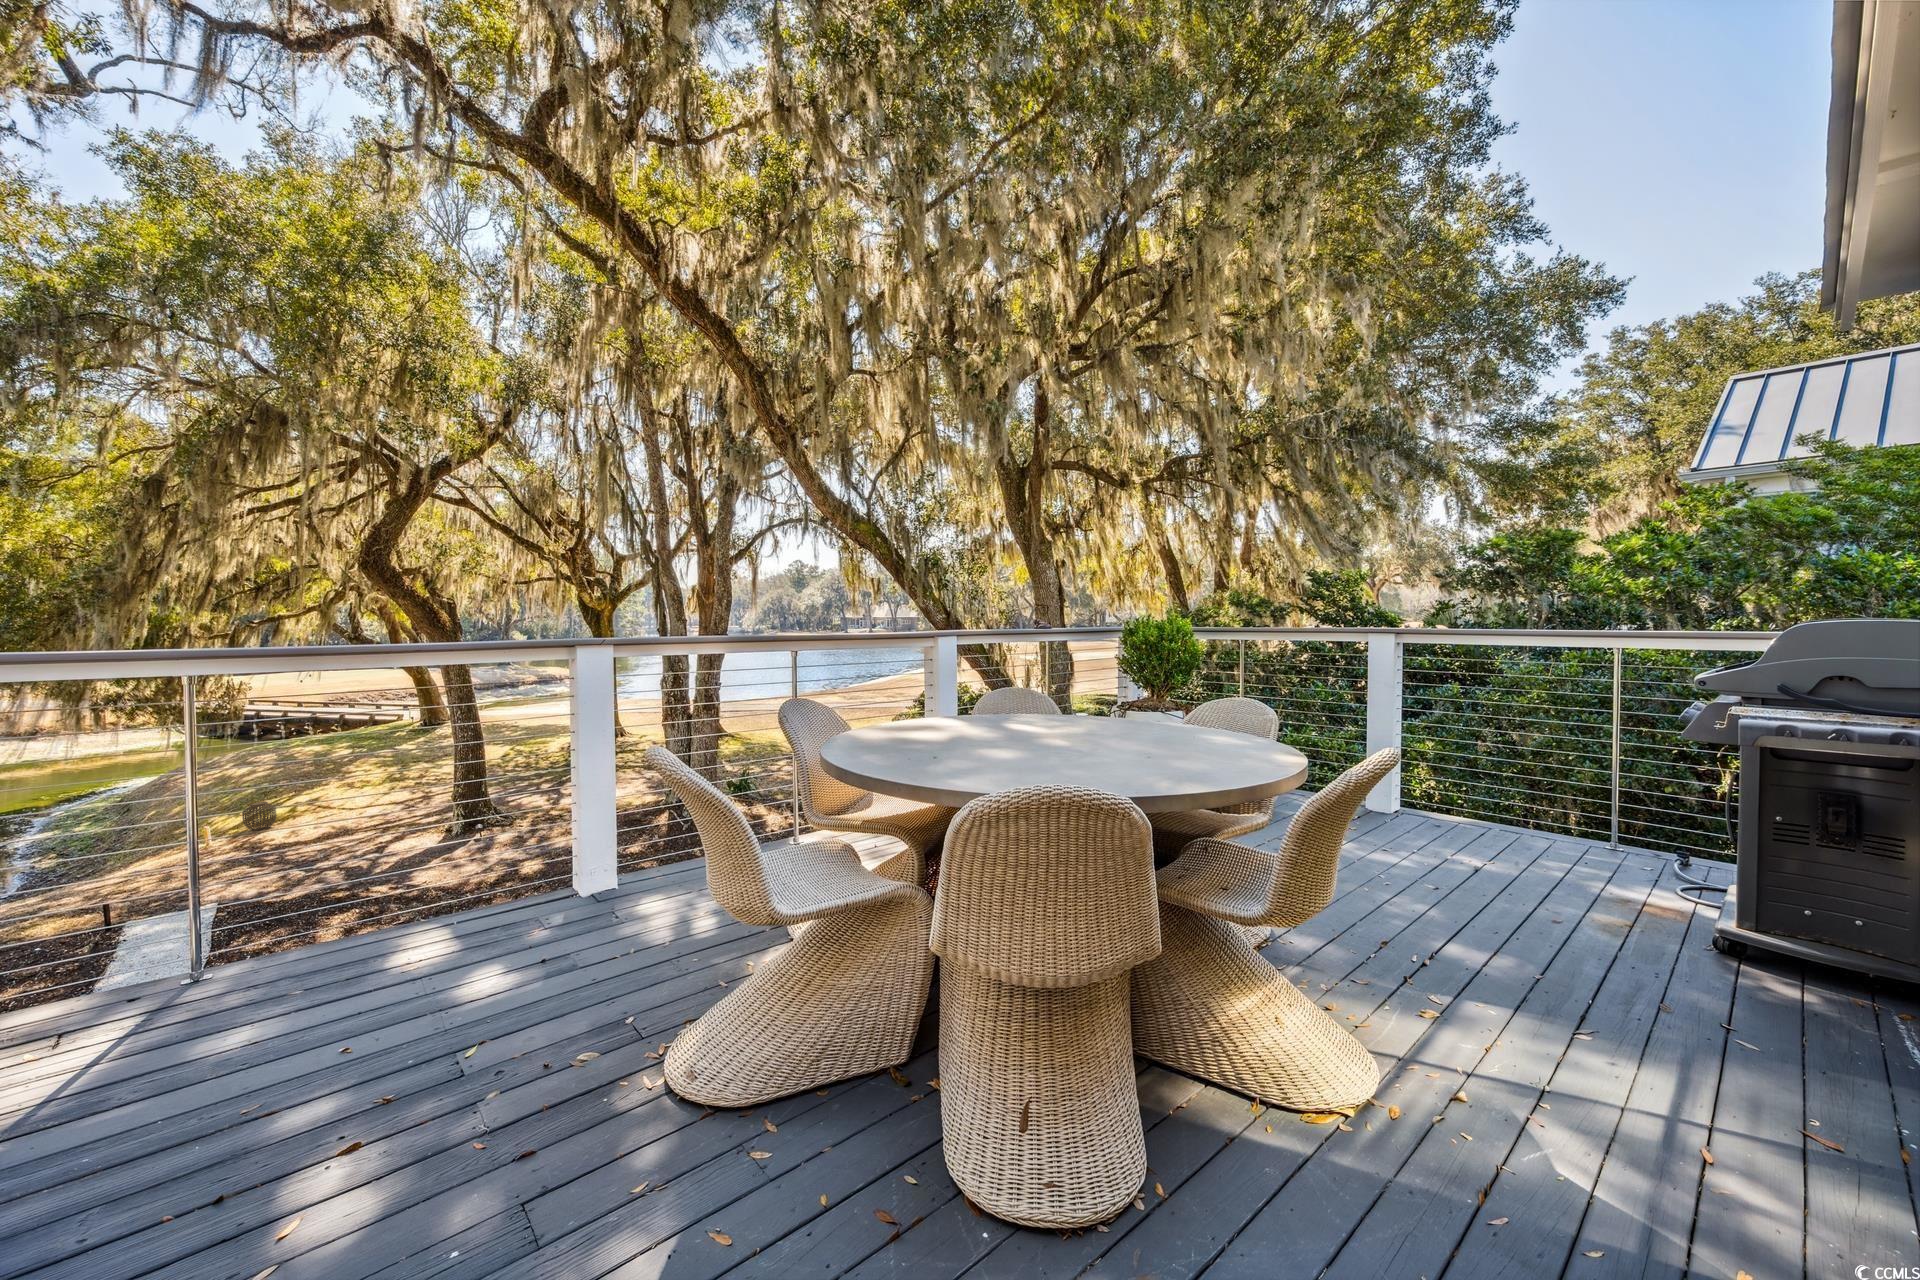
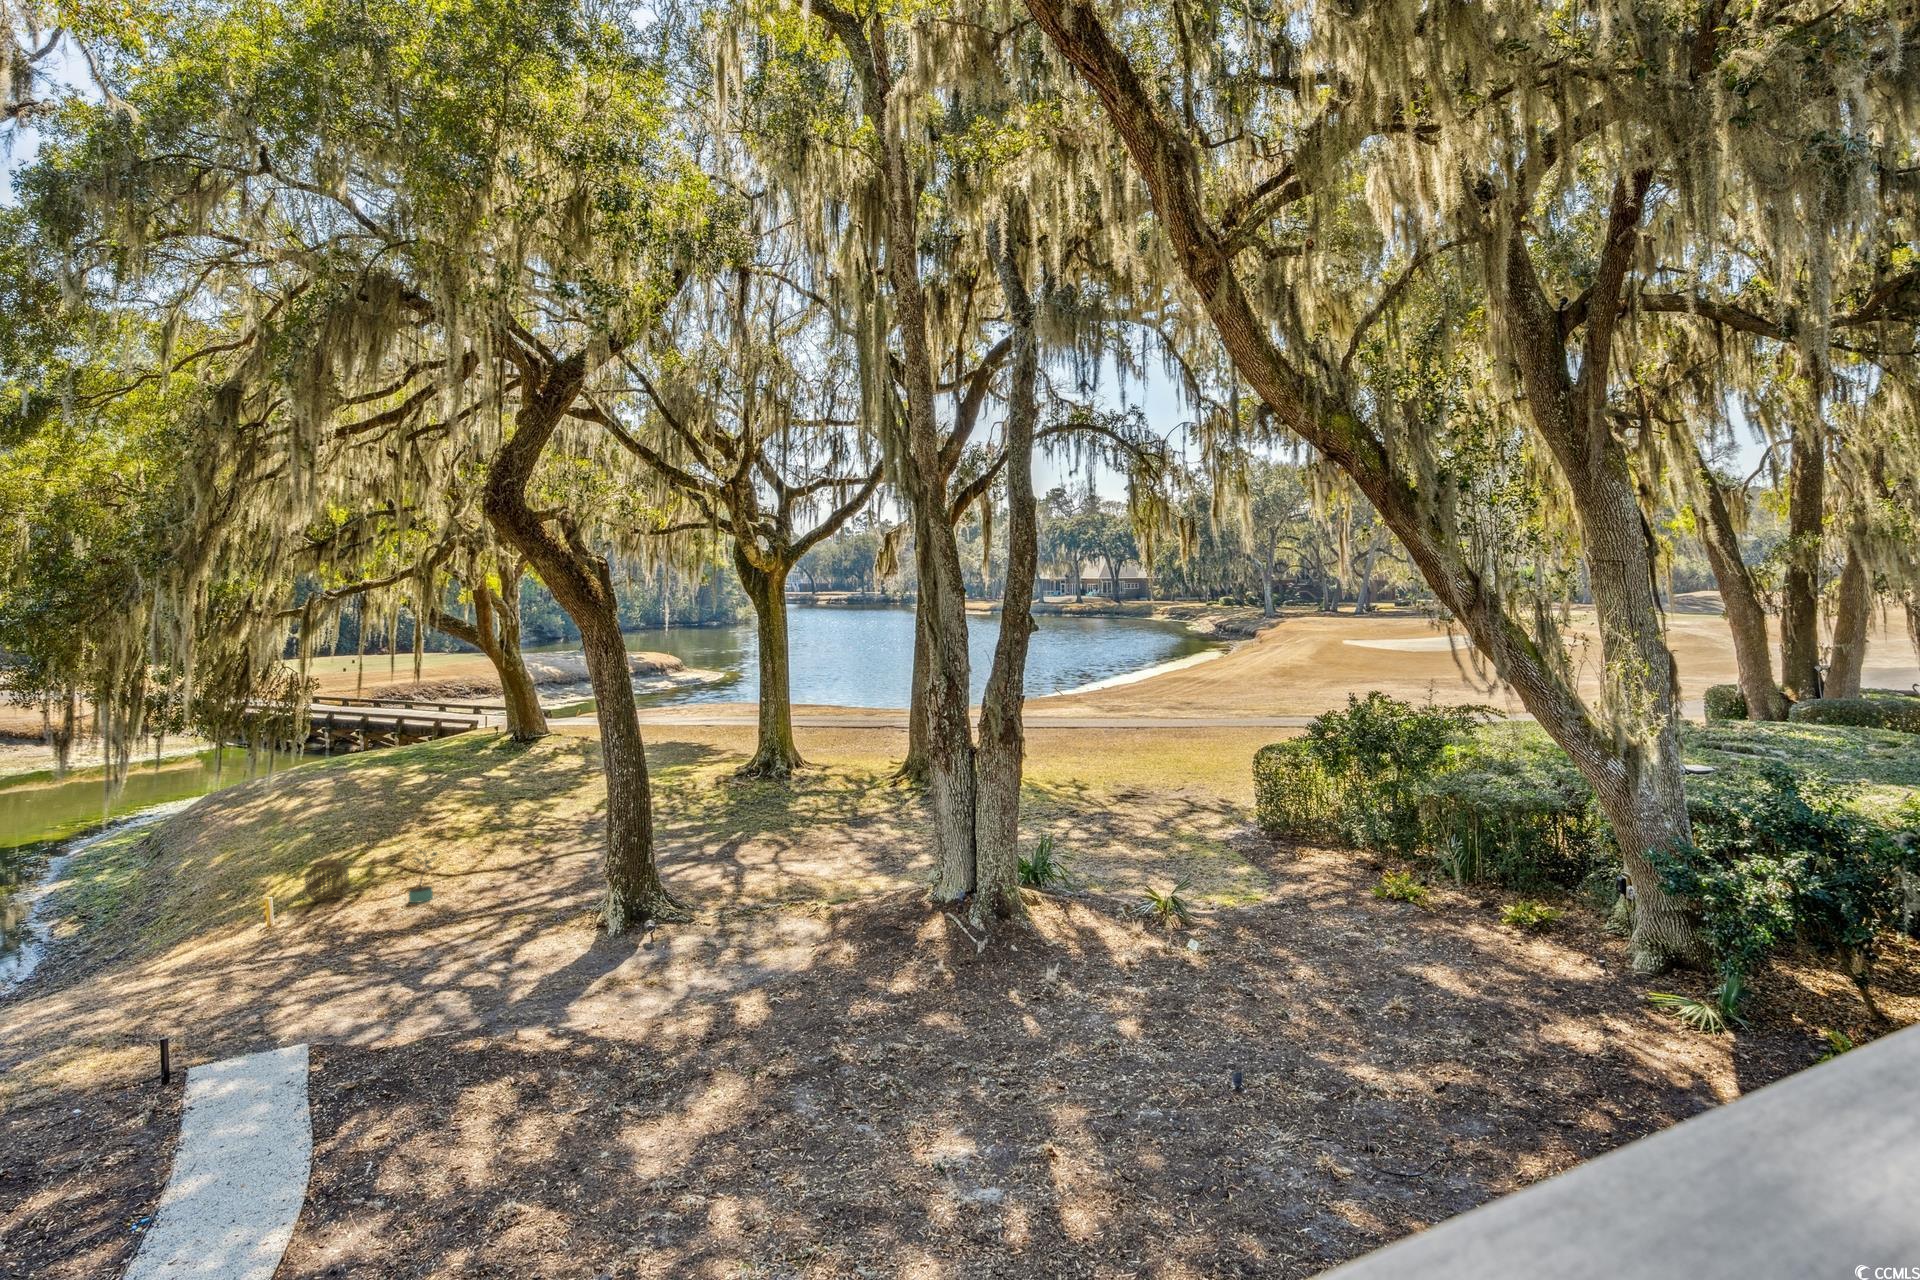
potted plant: none [309,780,342,827] -> present [401,833,437,903]

